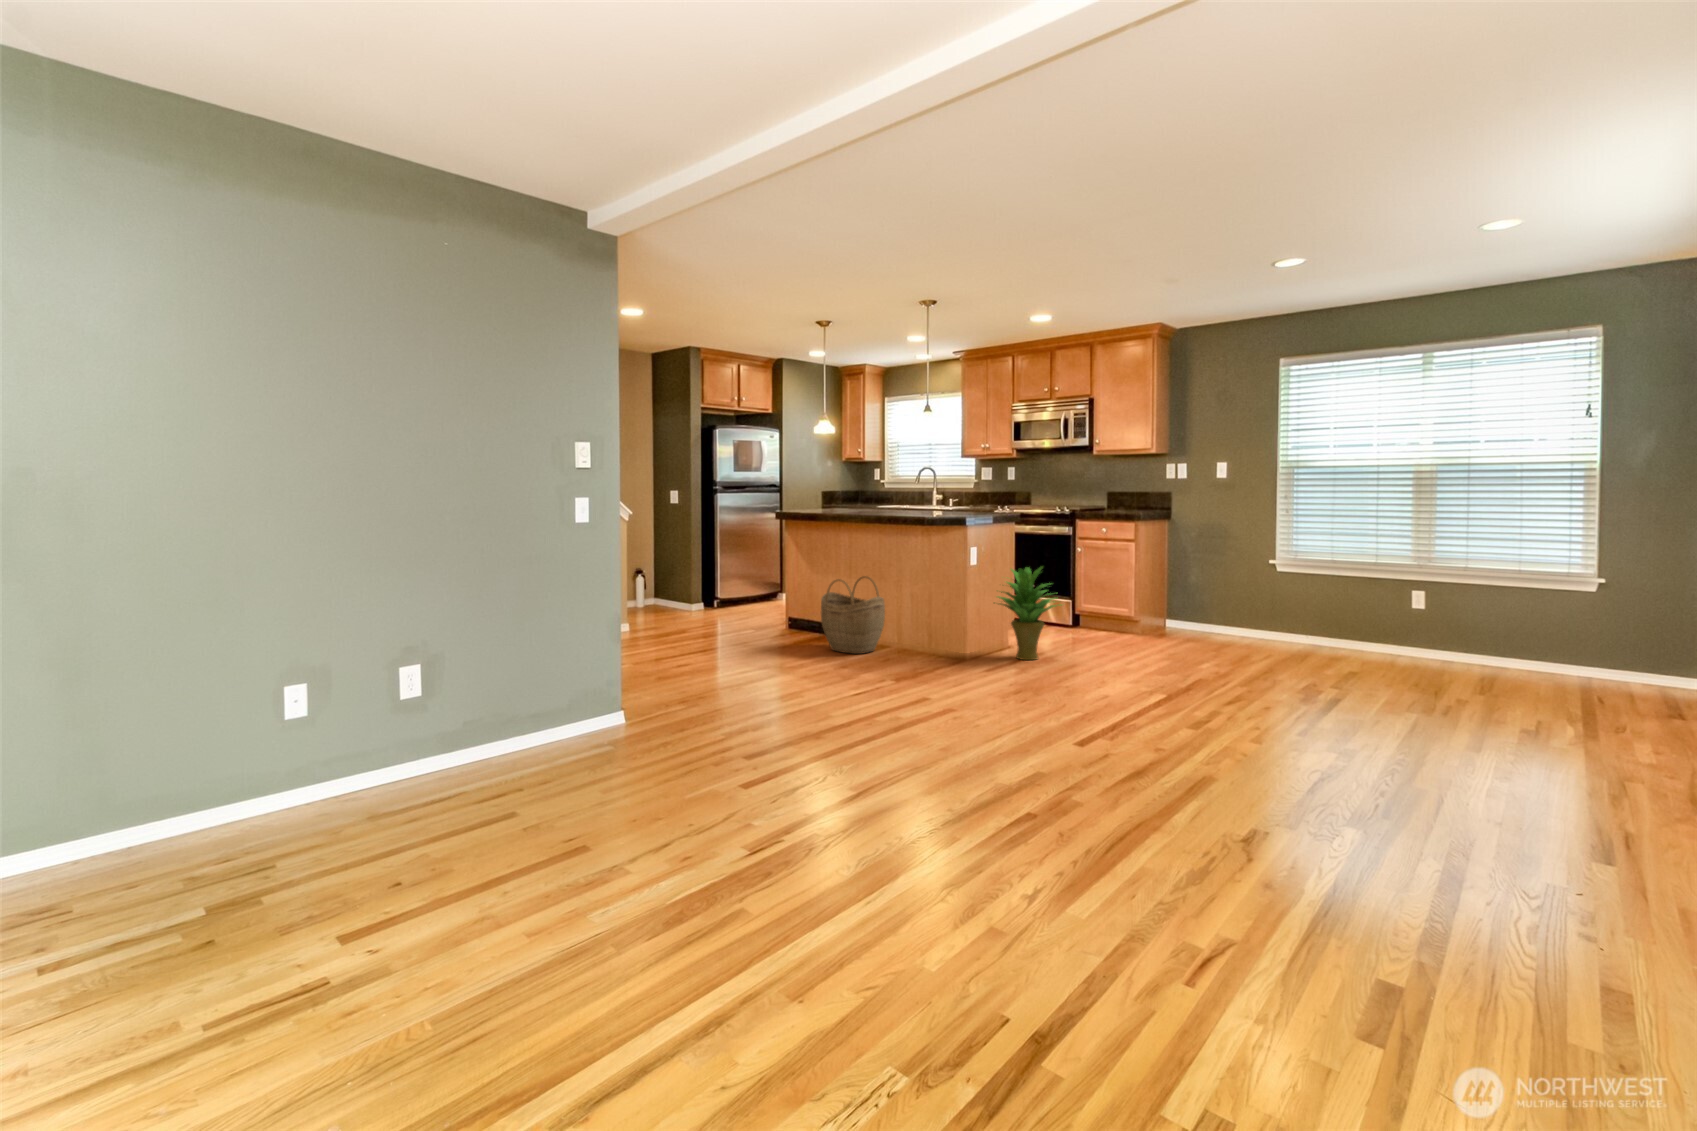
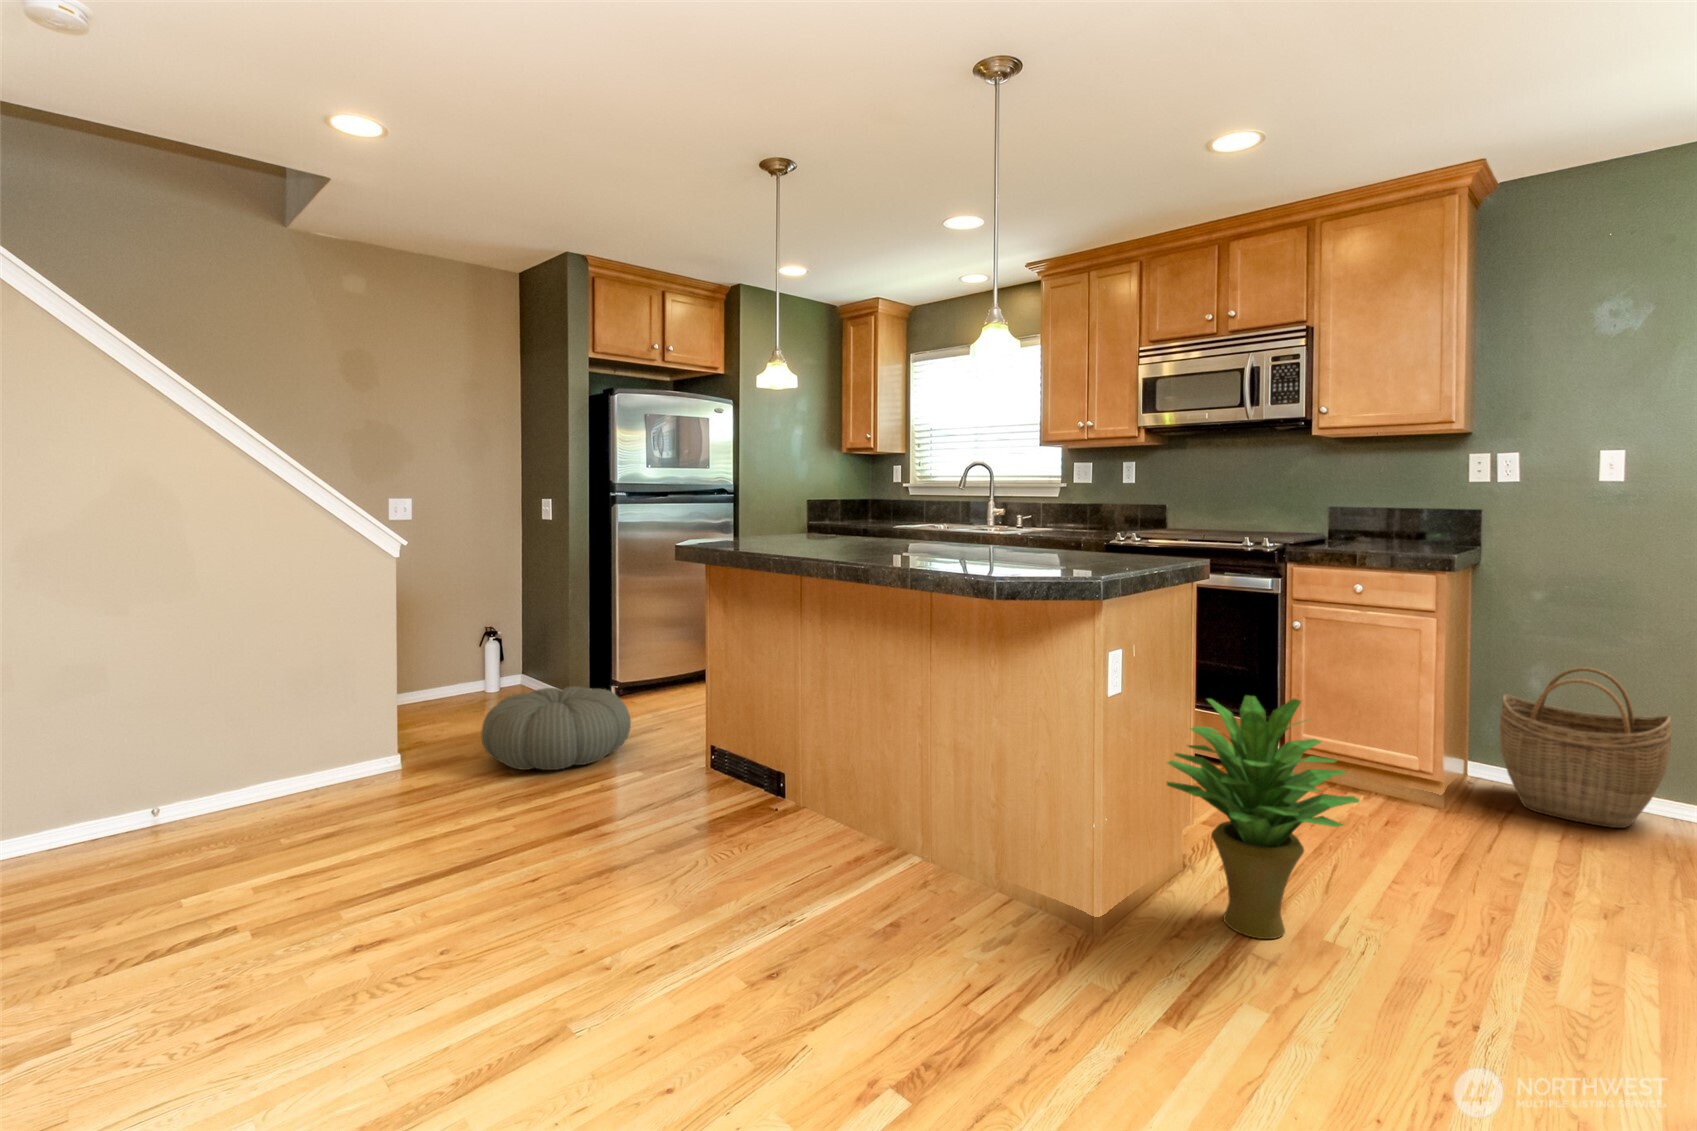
woven basket: present [821,576,885,654] -> present [1499,667,1671,828]
pouf: none [663,592,738,629] -> present [481,686,631,770]

